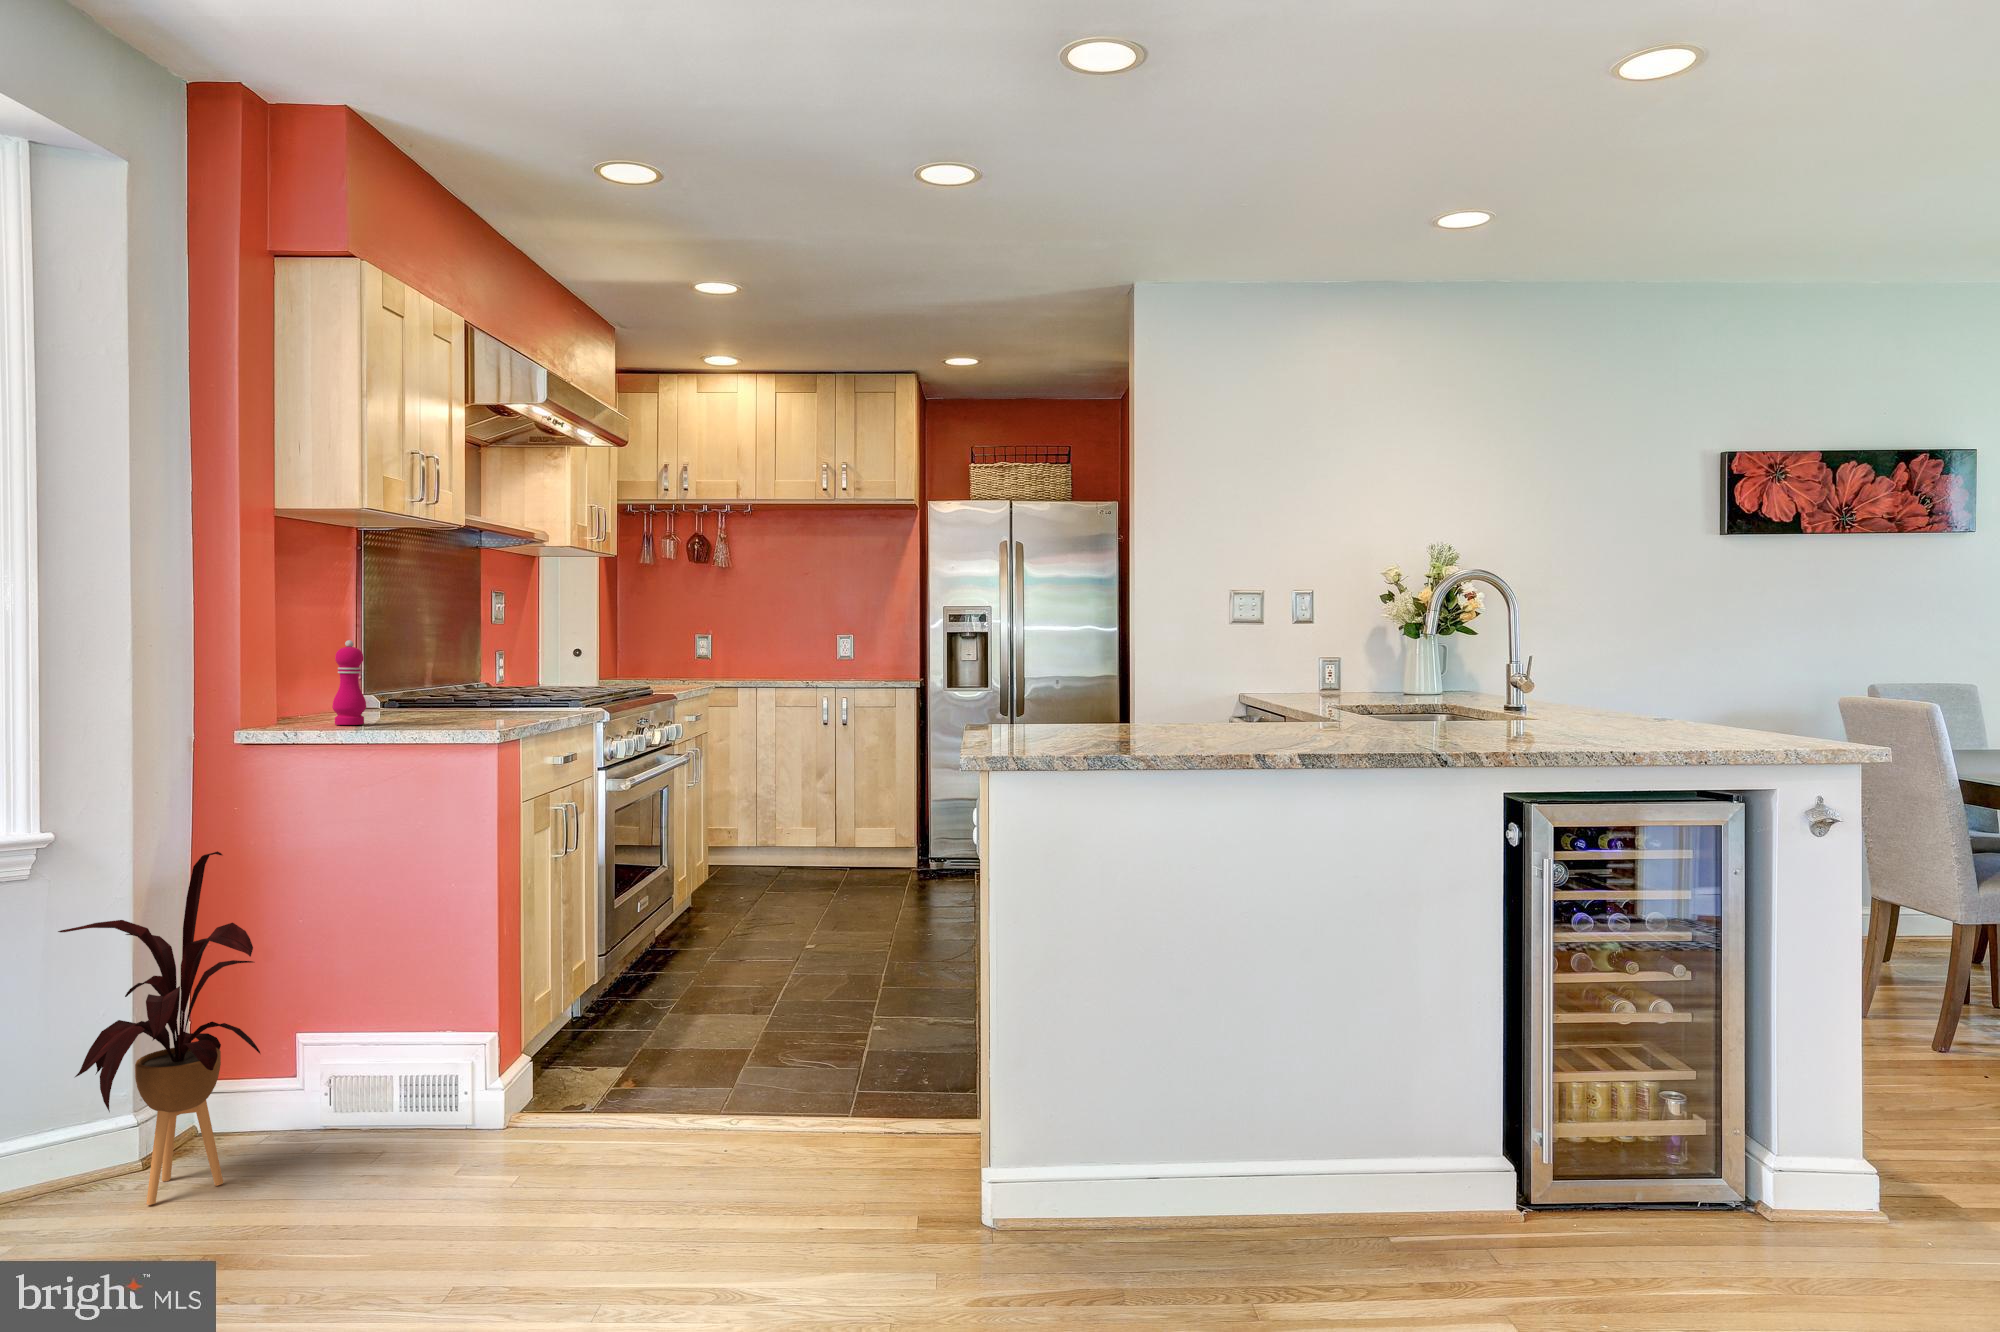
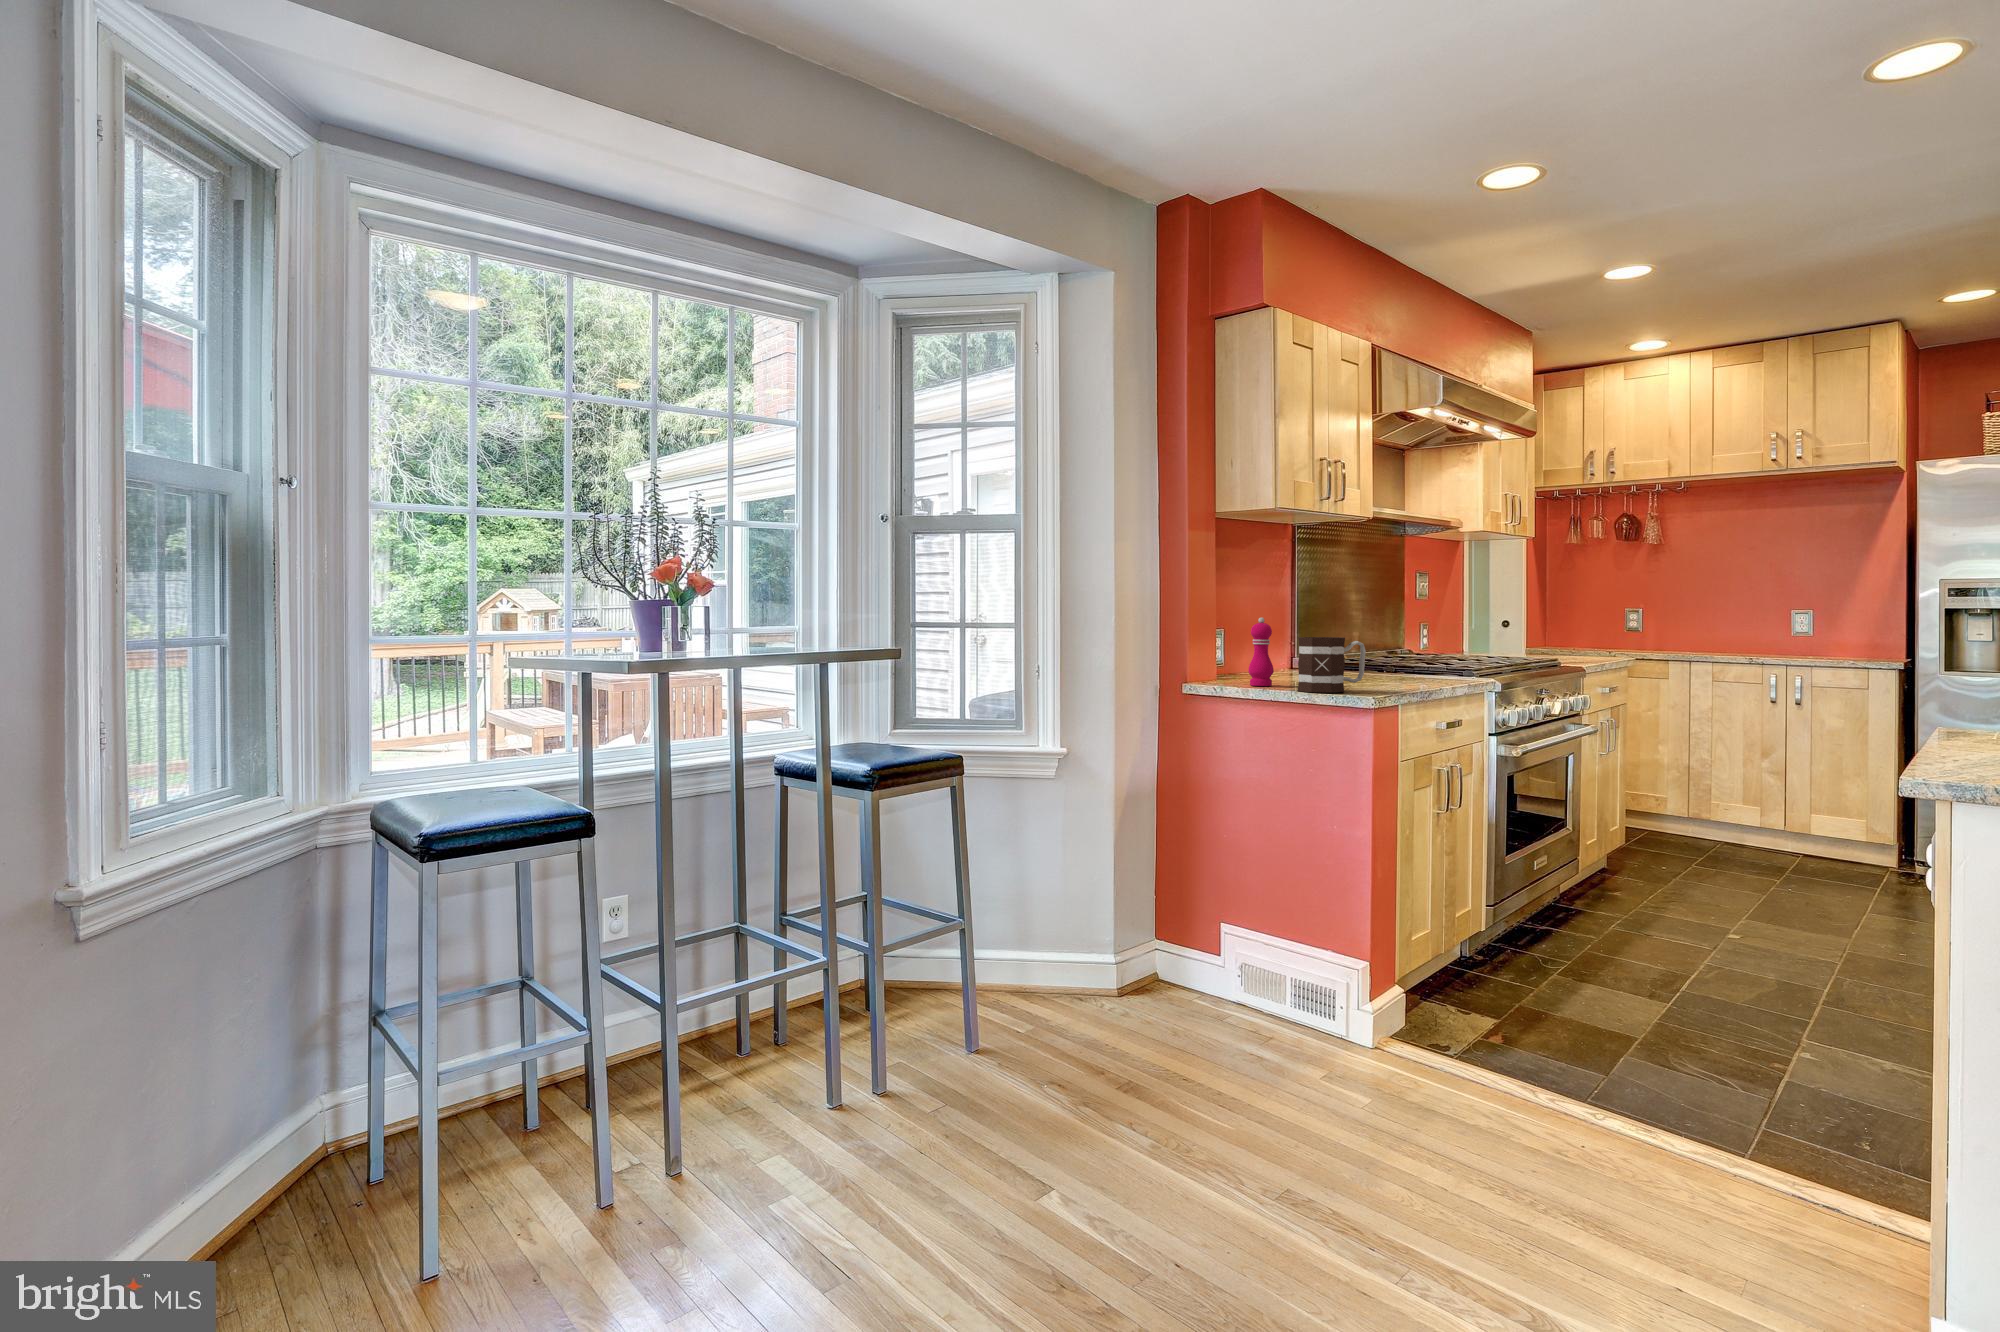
mug: none [400,664,482,730] -> present [1298,637,1366,693]
house plant: present [58,851,260,1205] -> none [1063,778,1185,1029]

